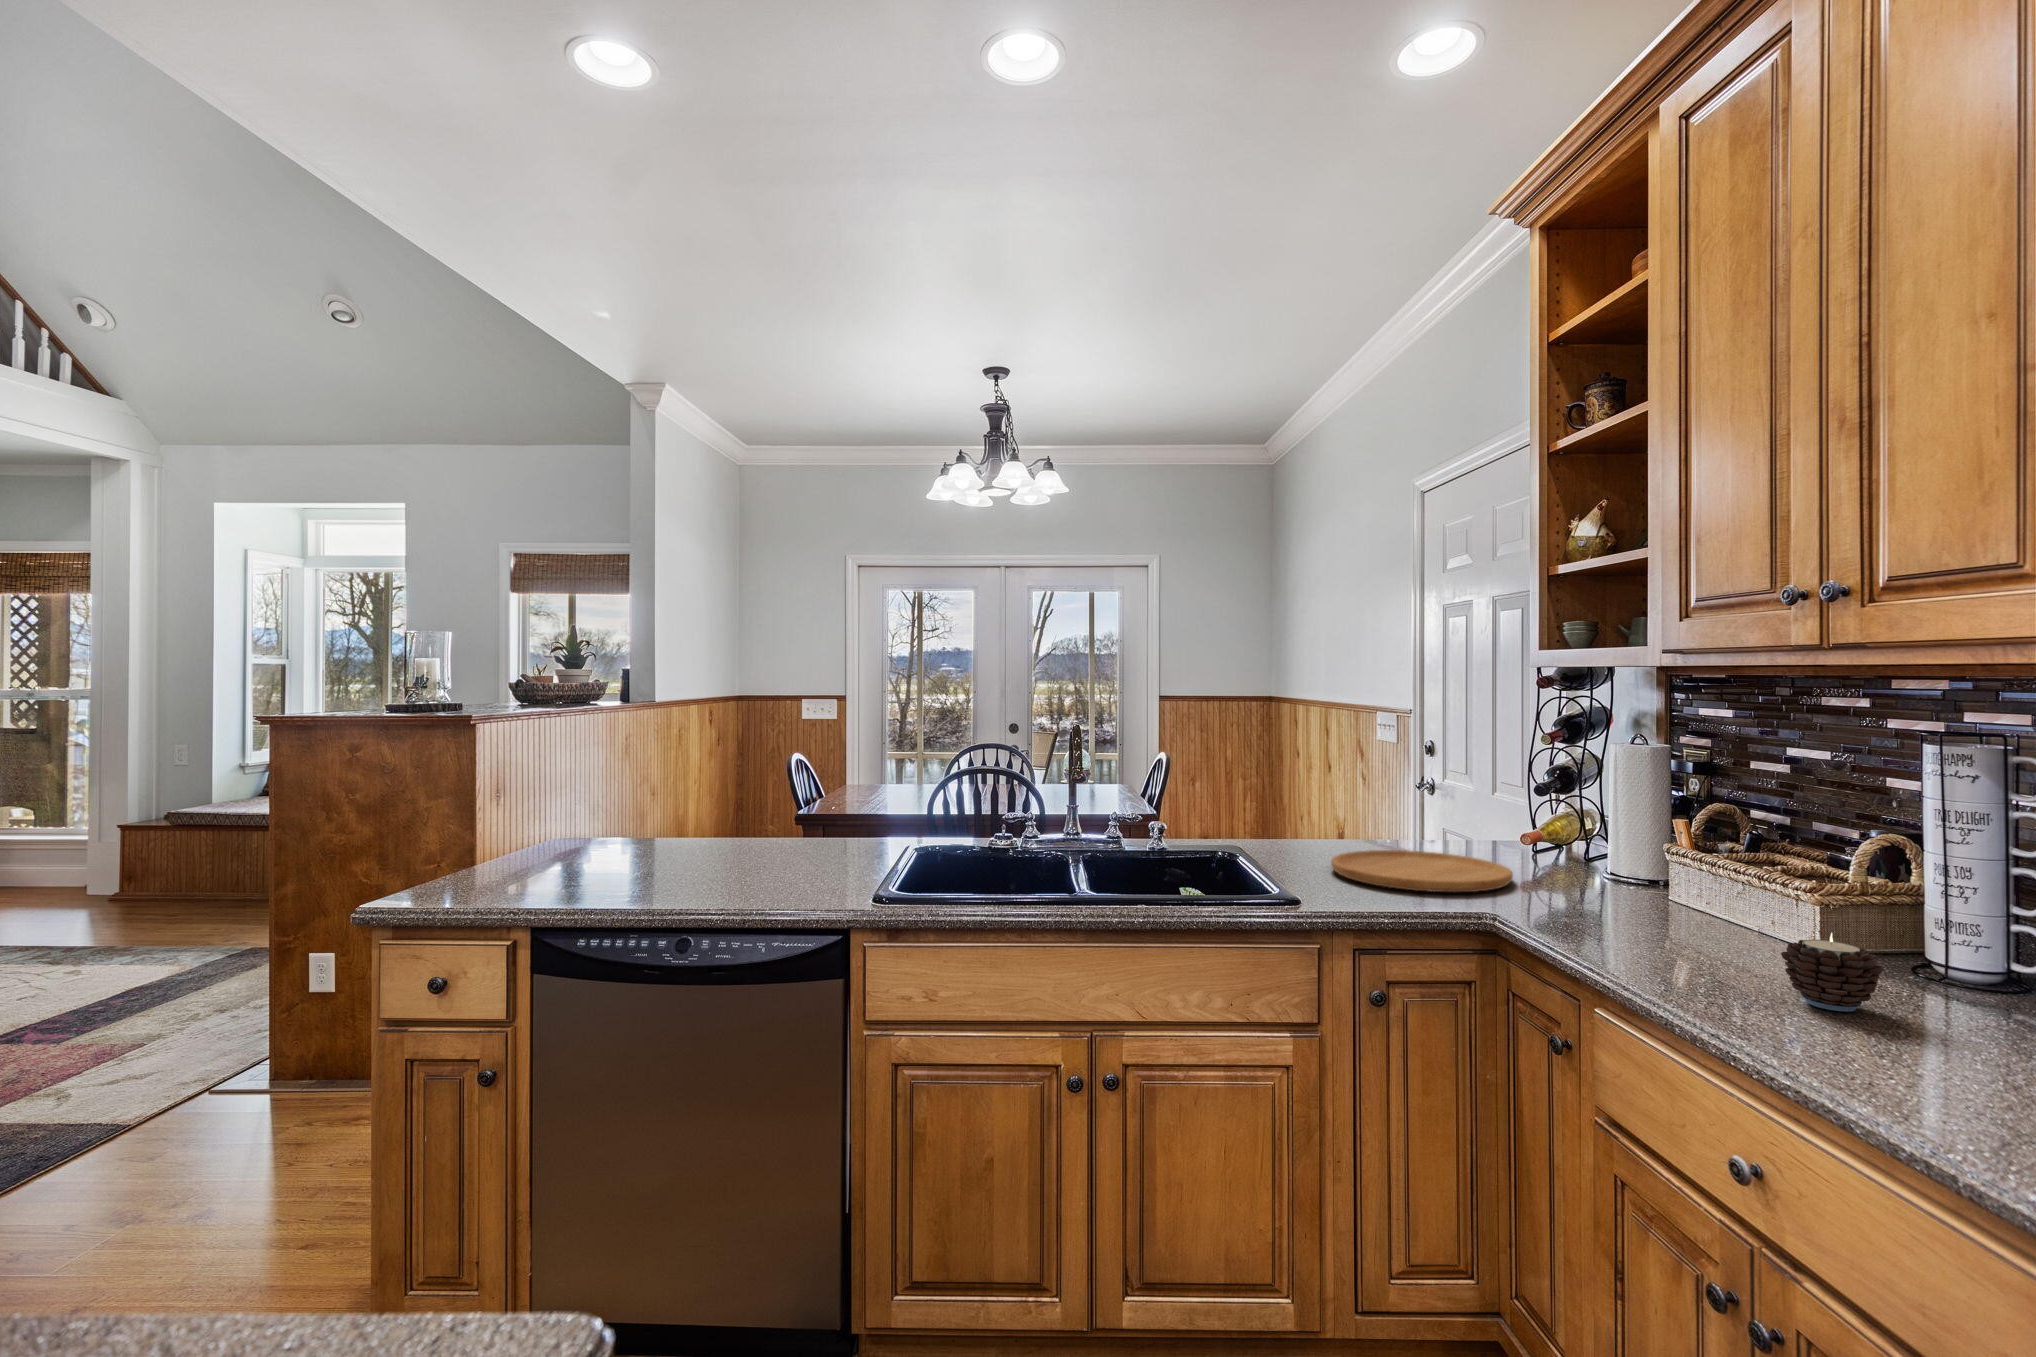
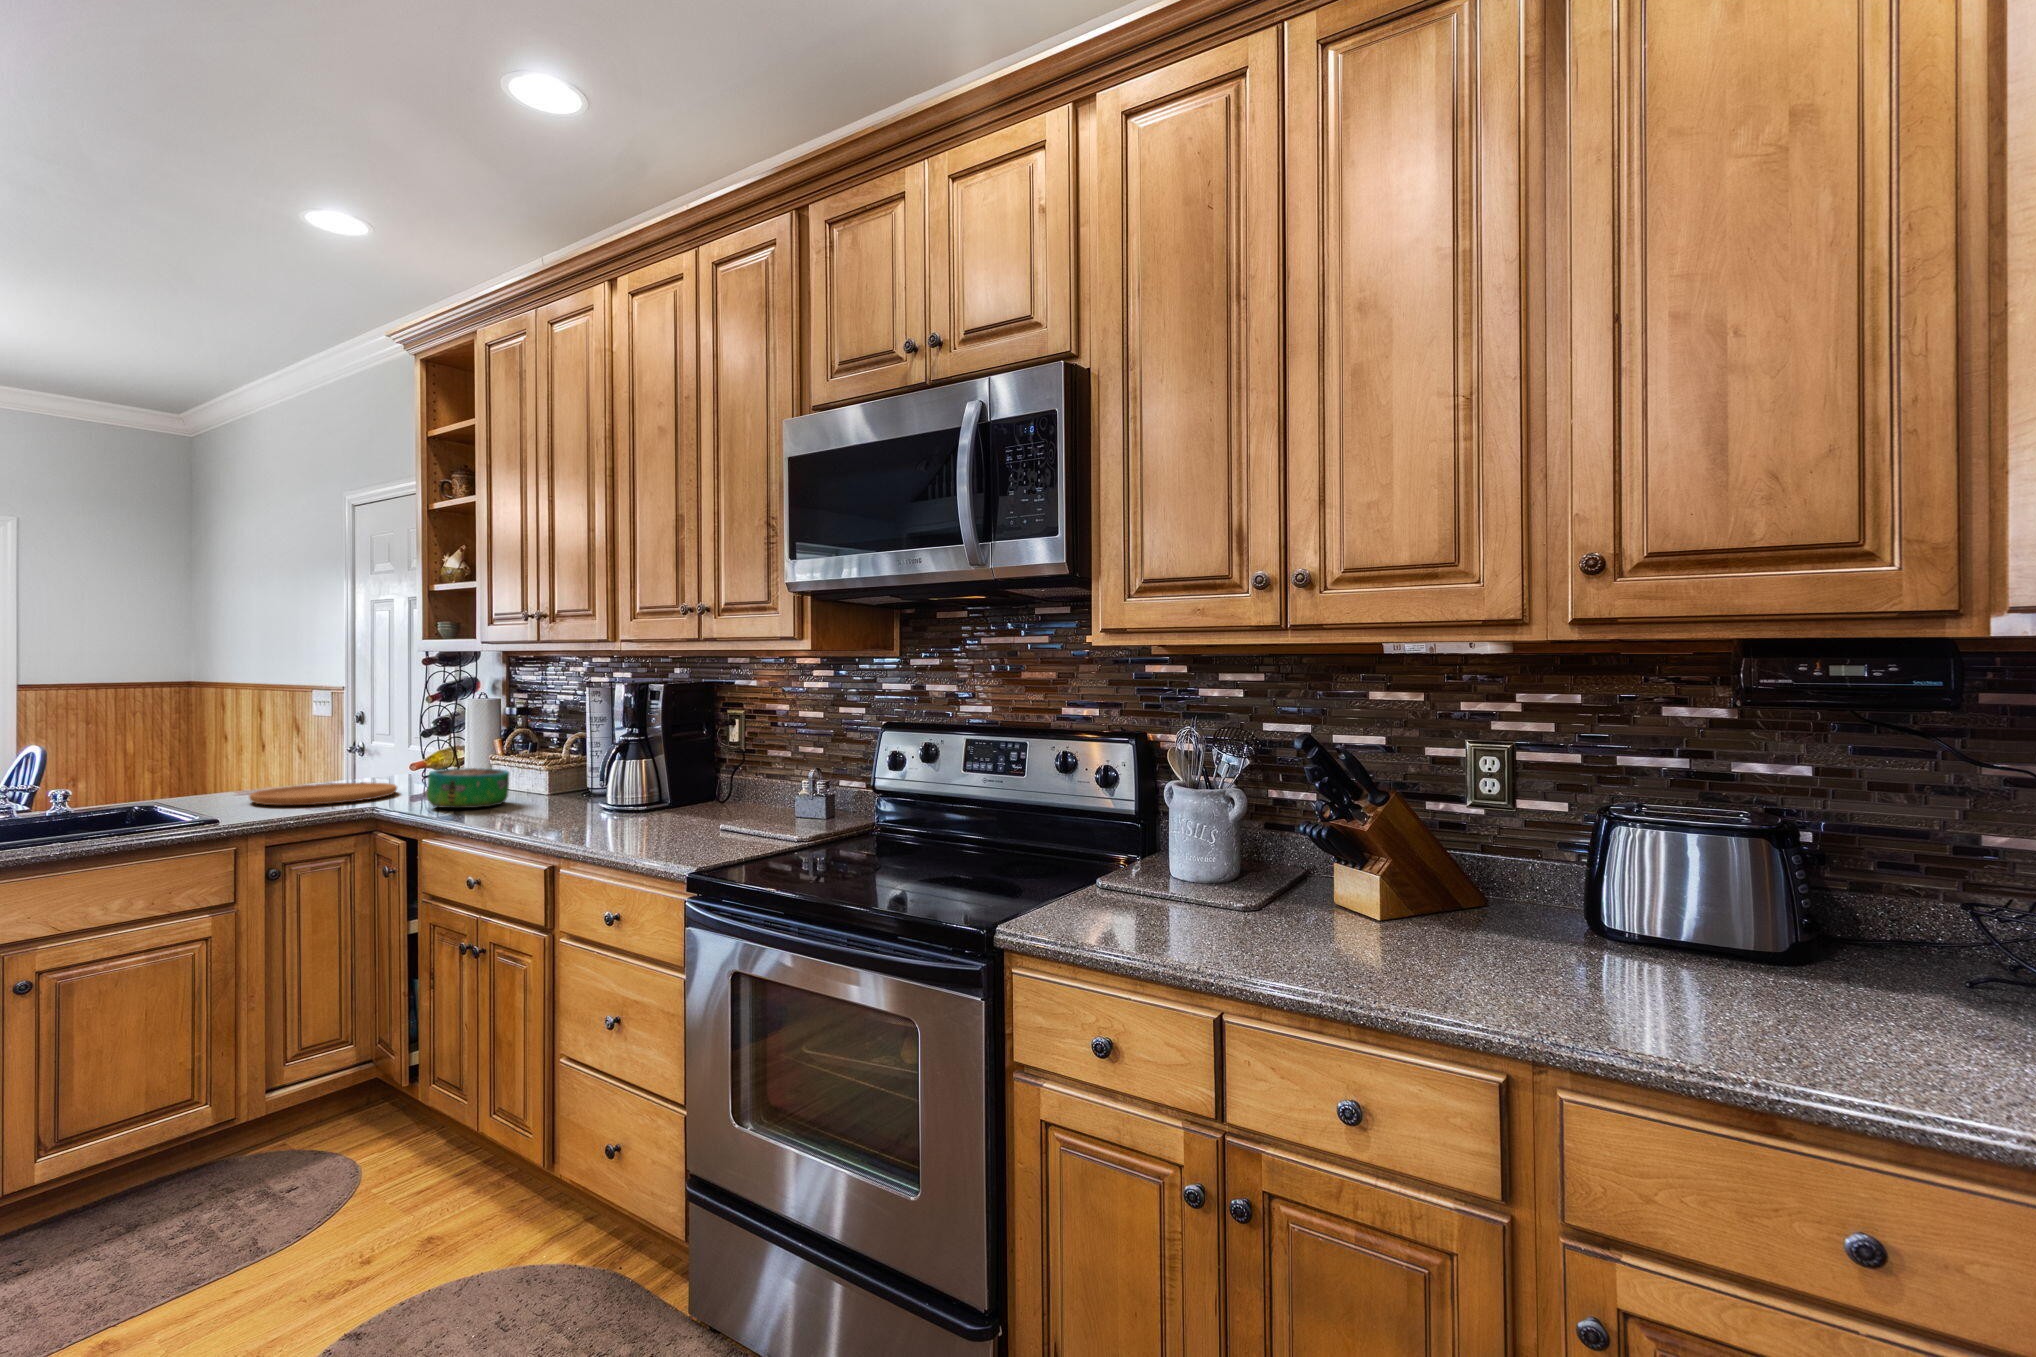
decorative bowl: none [1579,867,1729,952] -> present [427,768,509,808]
candle: present [1781,933,1883,1012] -> none [519,780,560,816]

